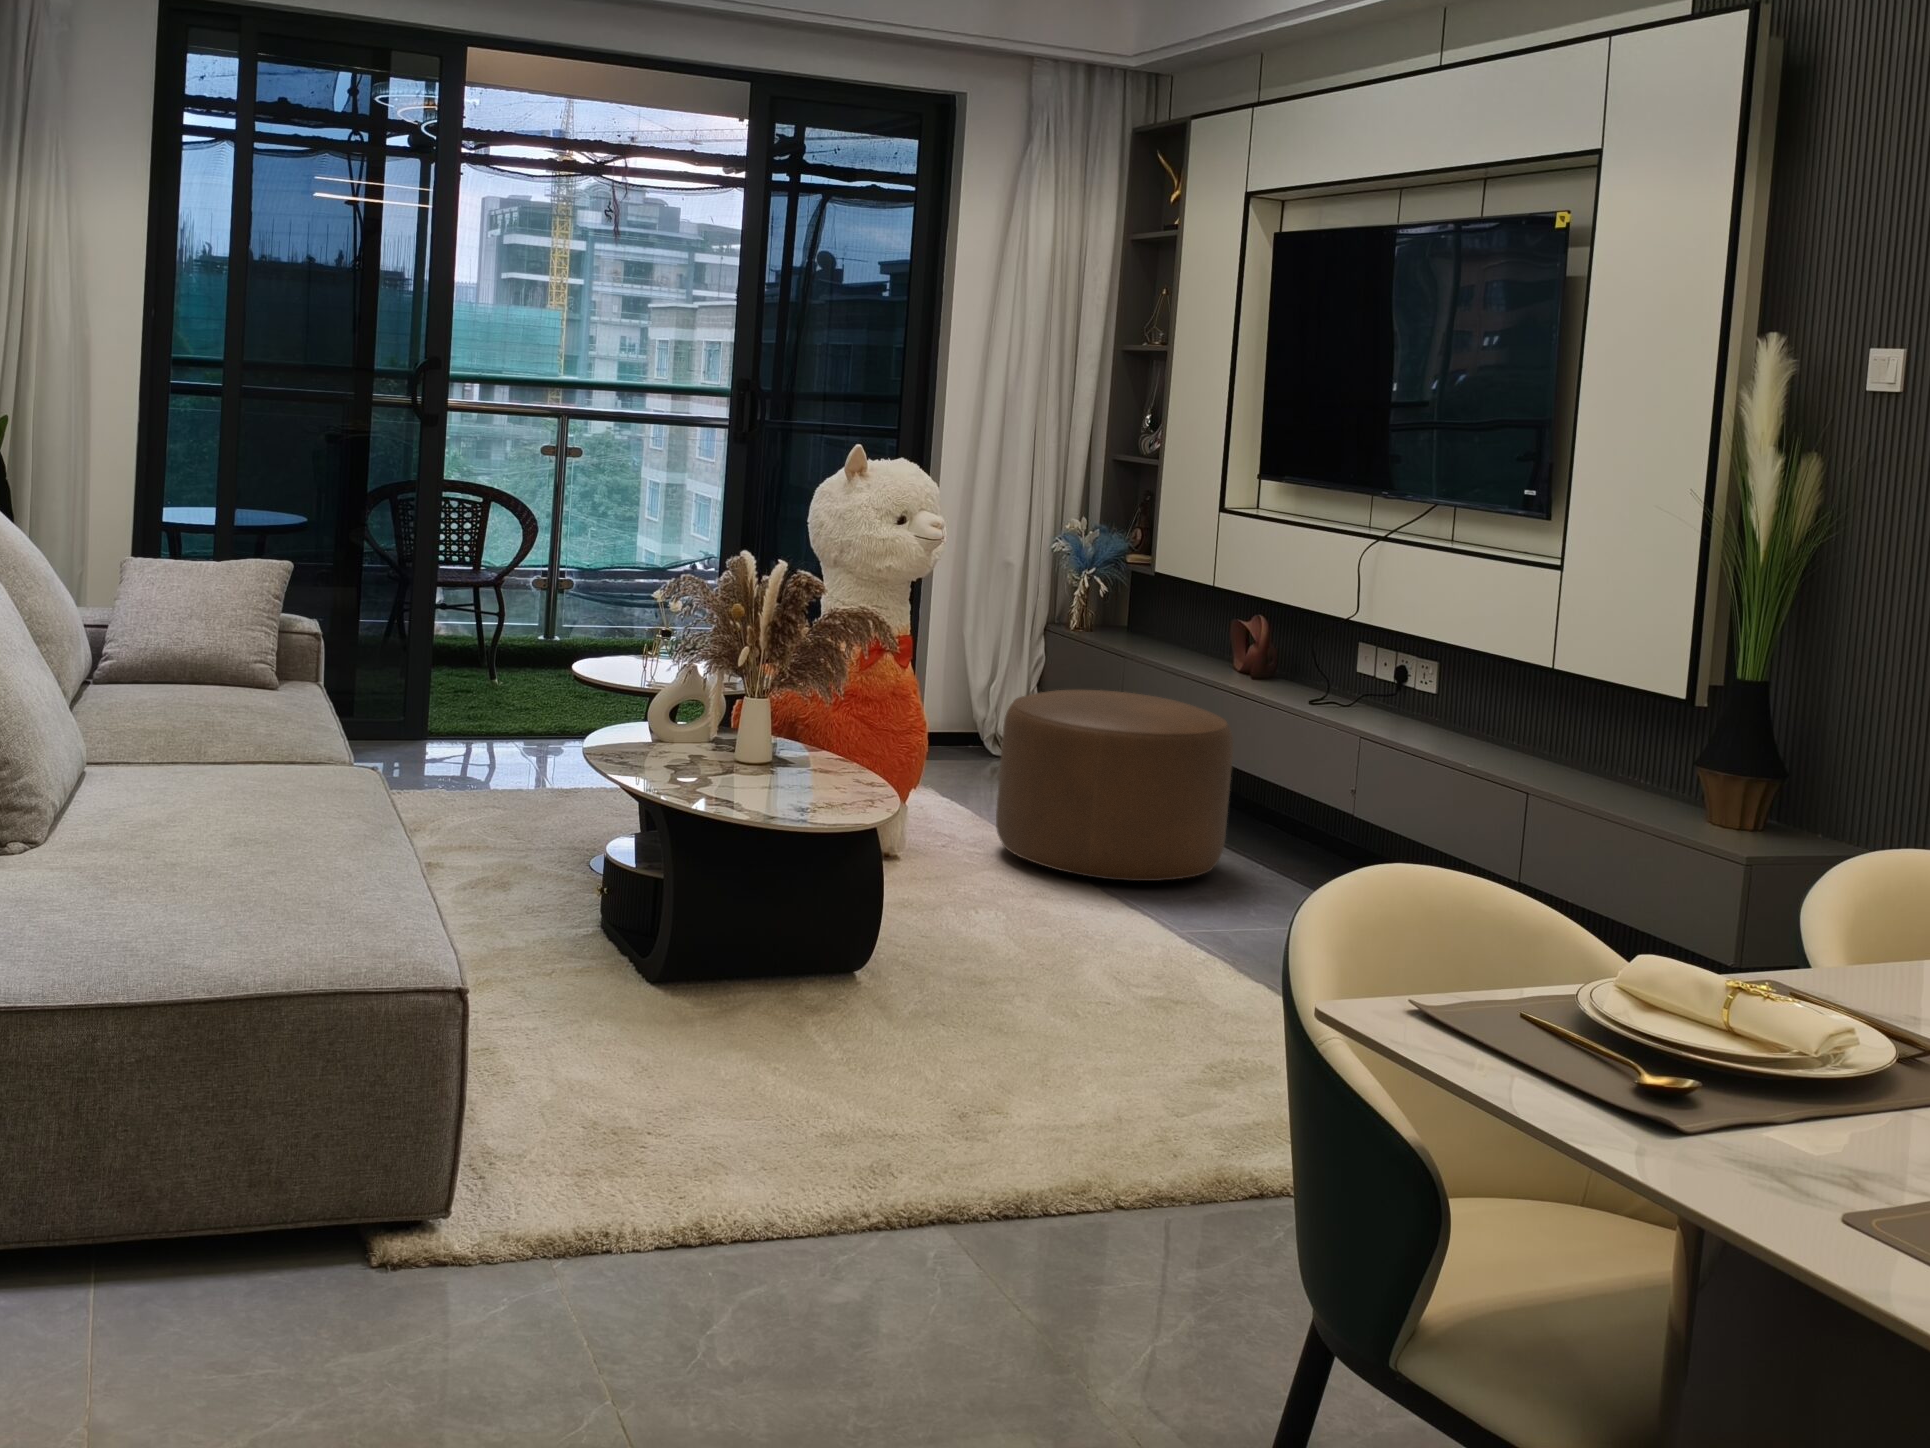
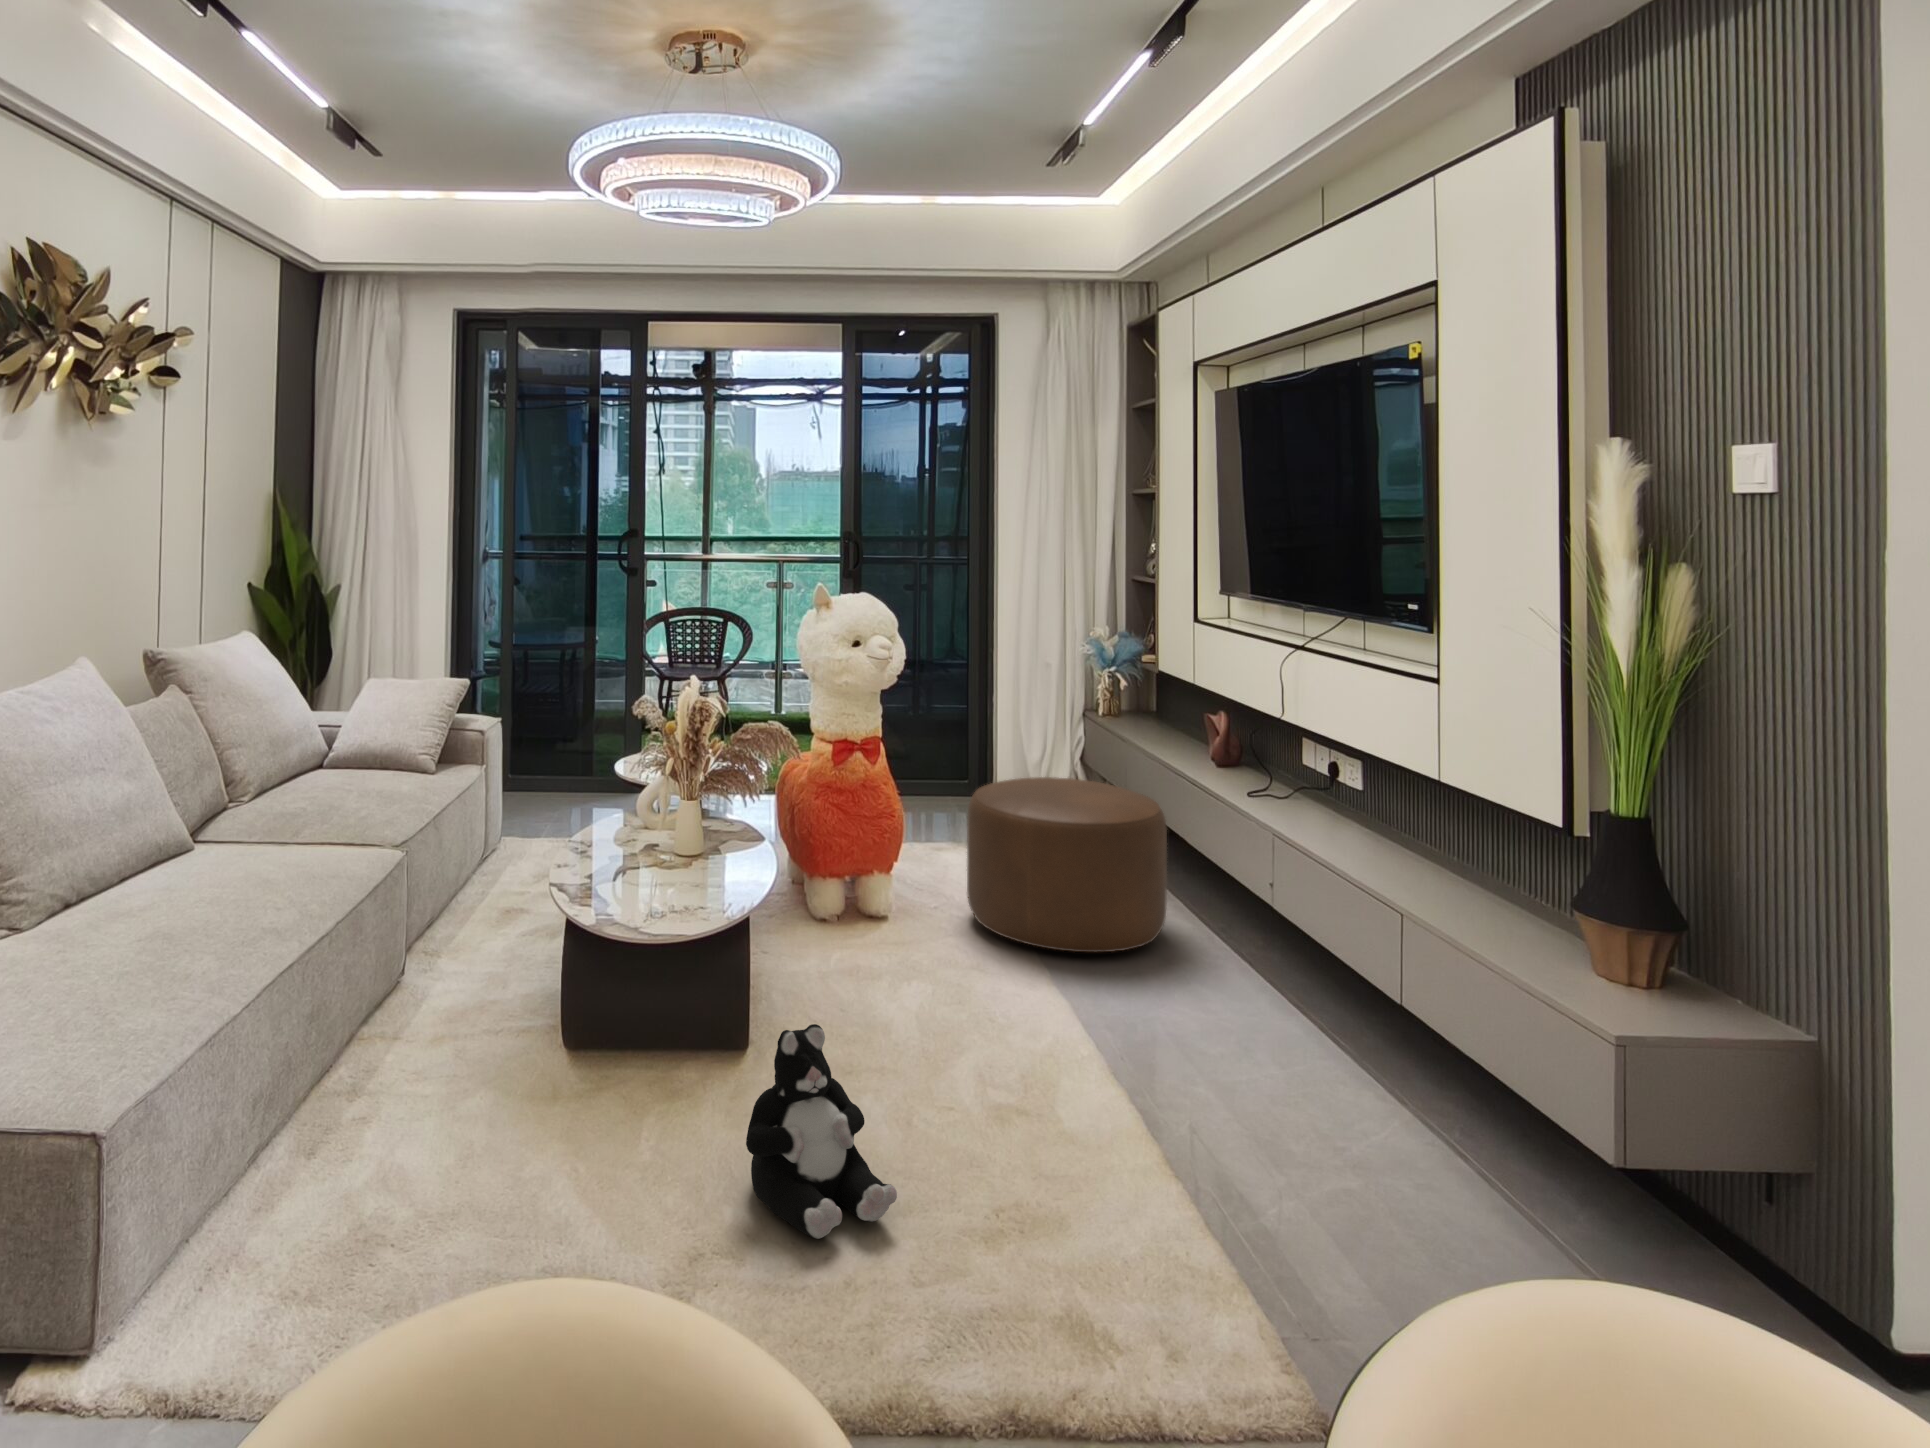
plush toy: none [967,905,1133,1099] -> present [746,1024,897,1239]

